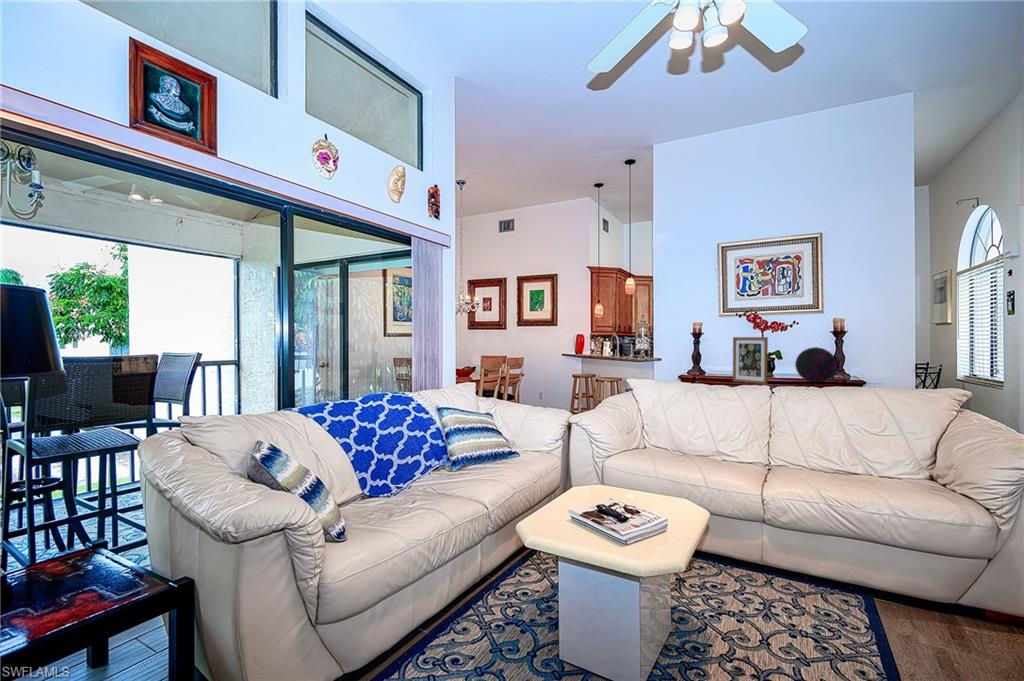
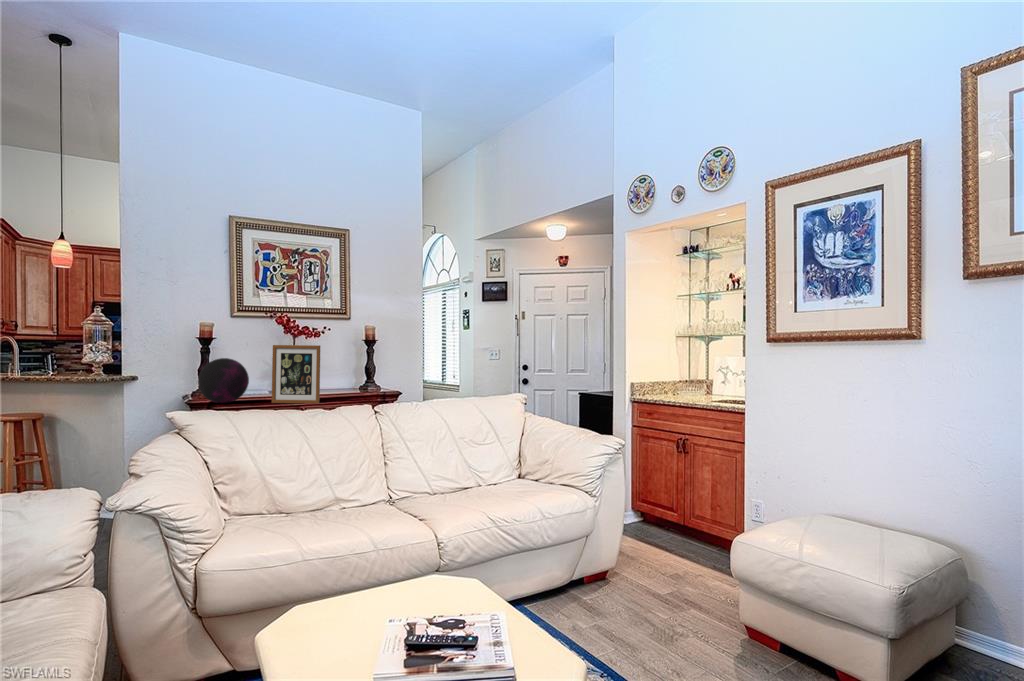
decorative orb: present [795,347,837,382] -> present [198,358,249,403]

